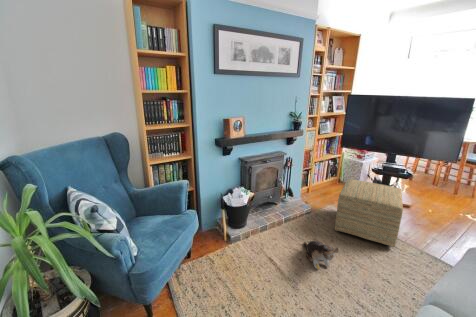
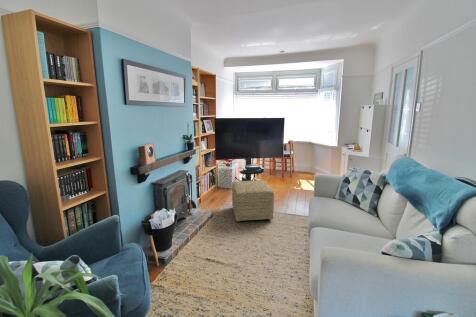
plush toy: present [304,241,338,270] -> none [222,229,255,251]

